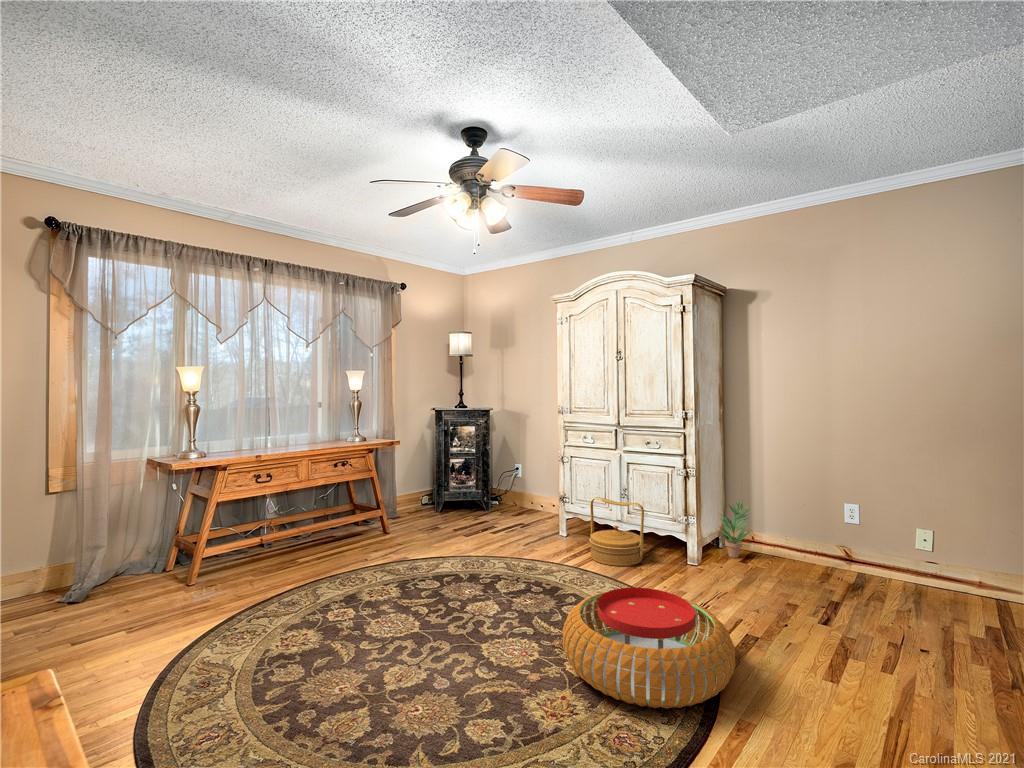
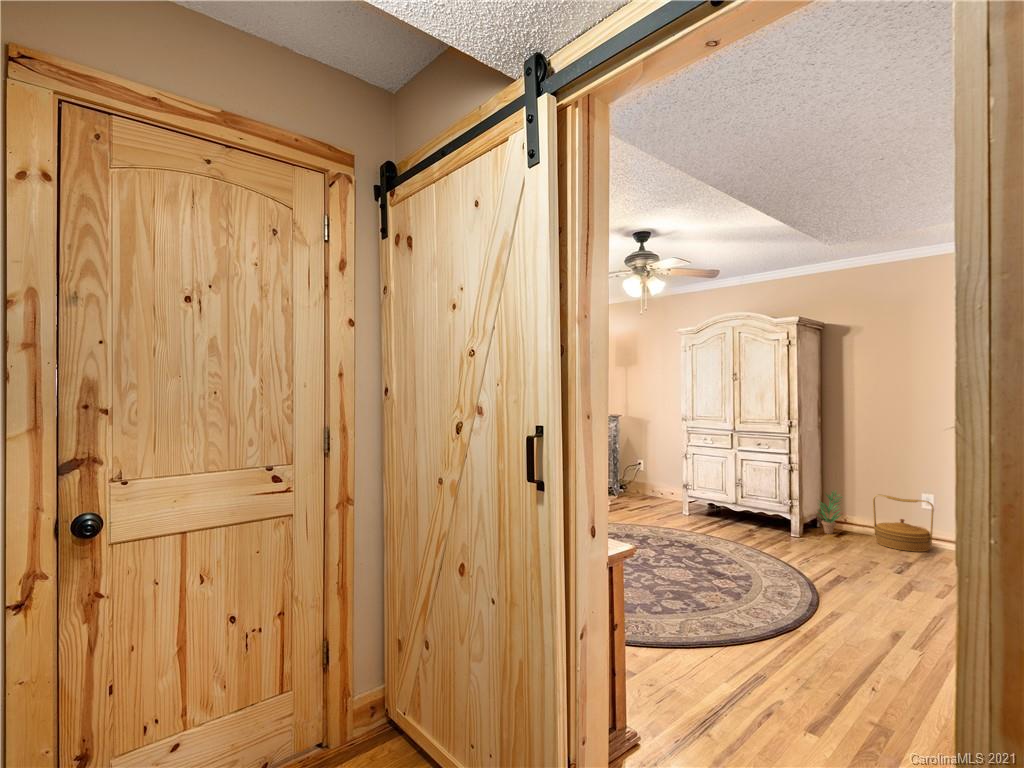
woven basket: present [589,497,644,566] -> present [873,495,934,552]
pouf: present [562,588,735,709] -> none [710,538,830,604]

